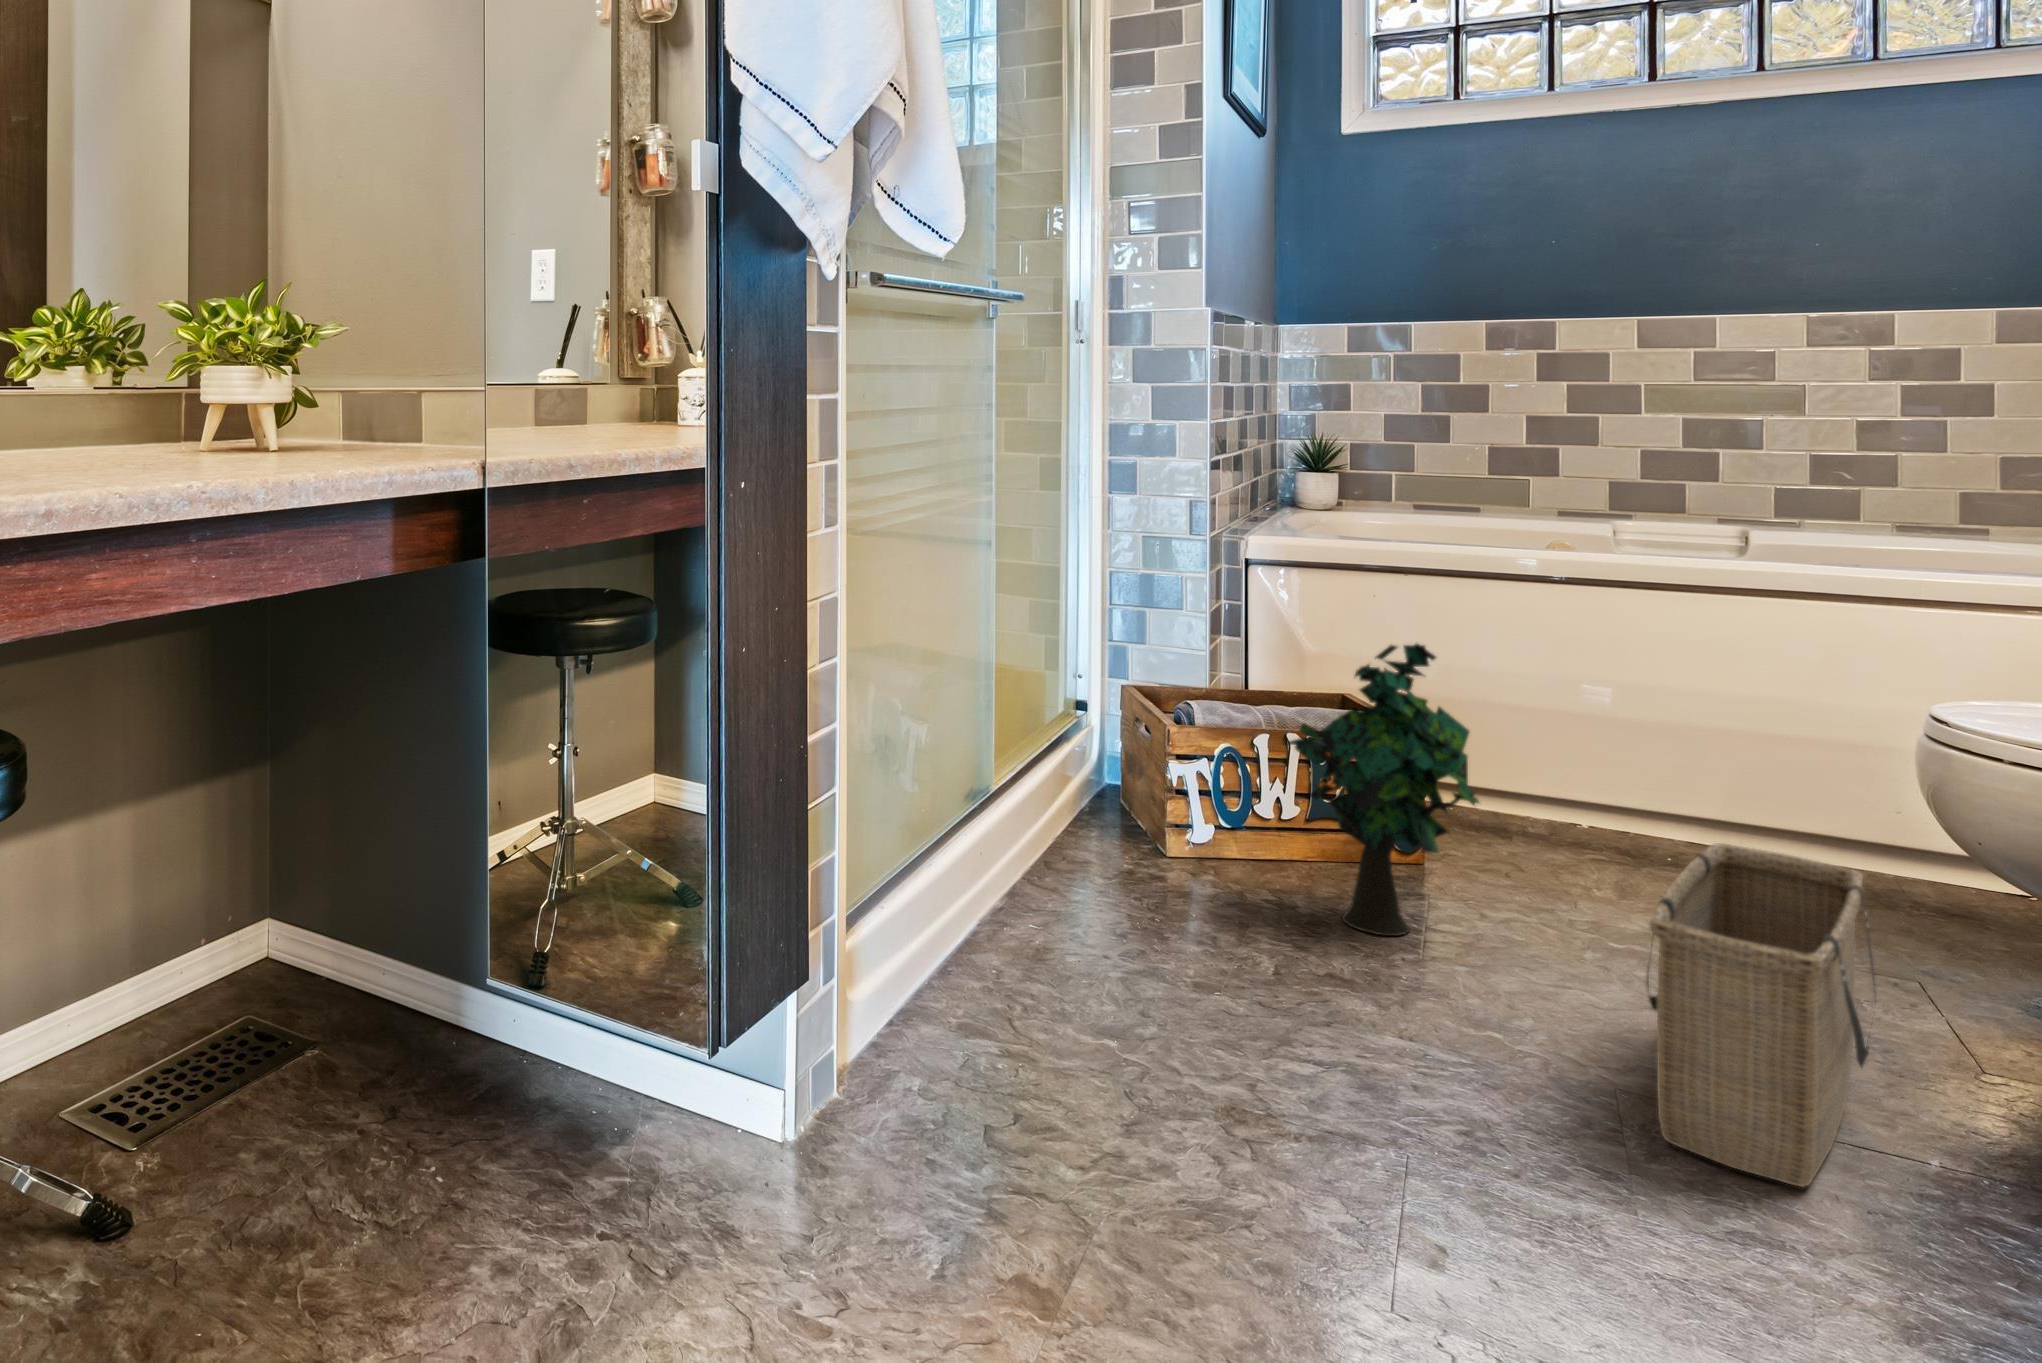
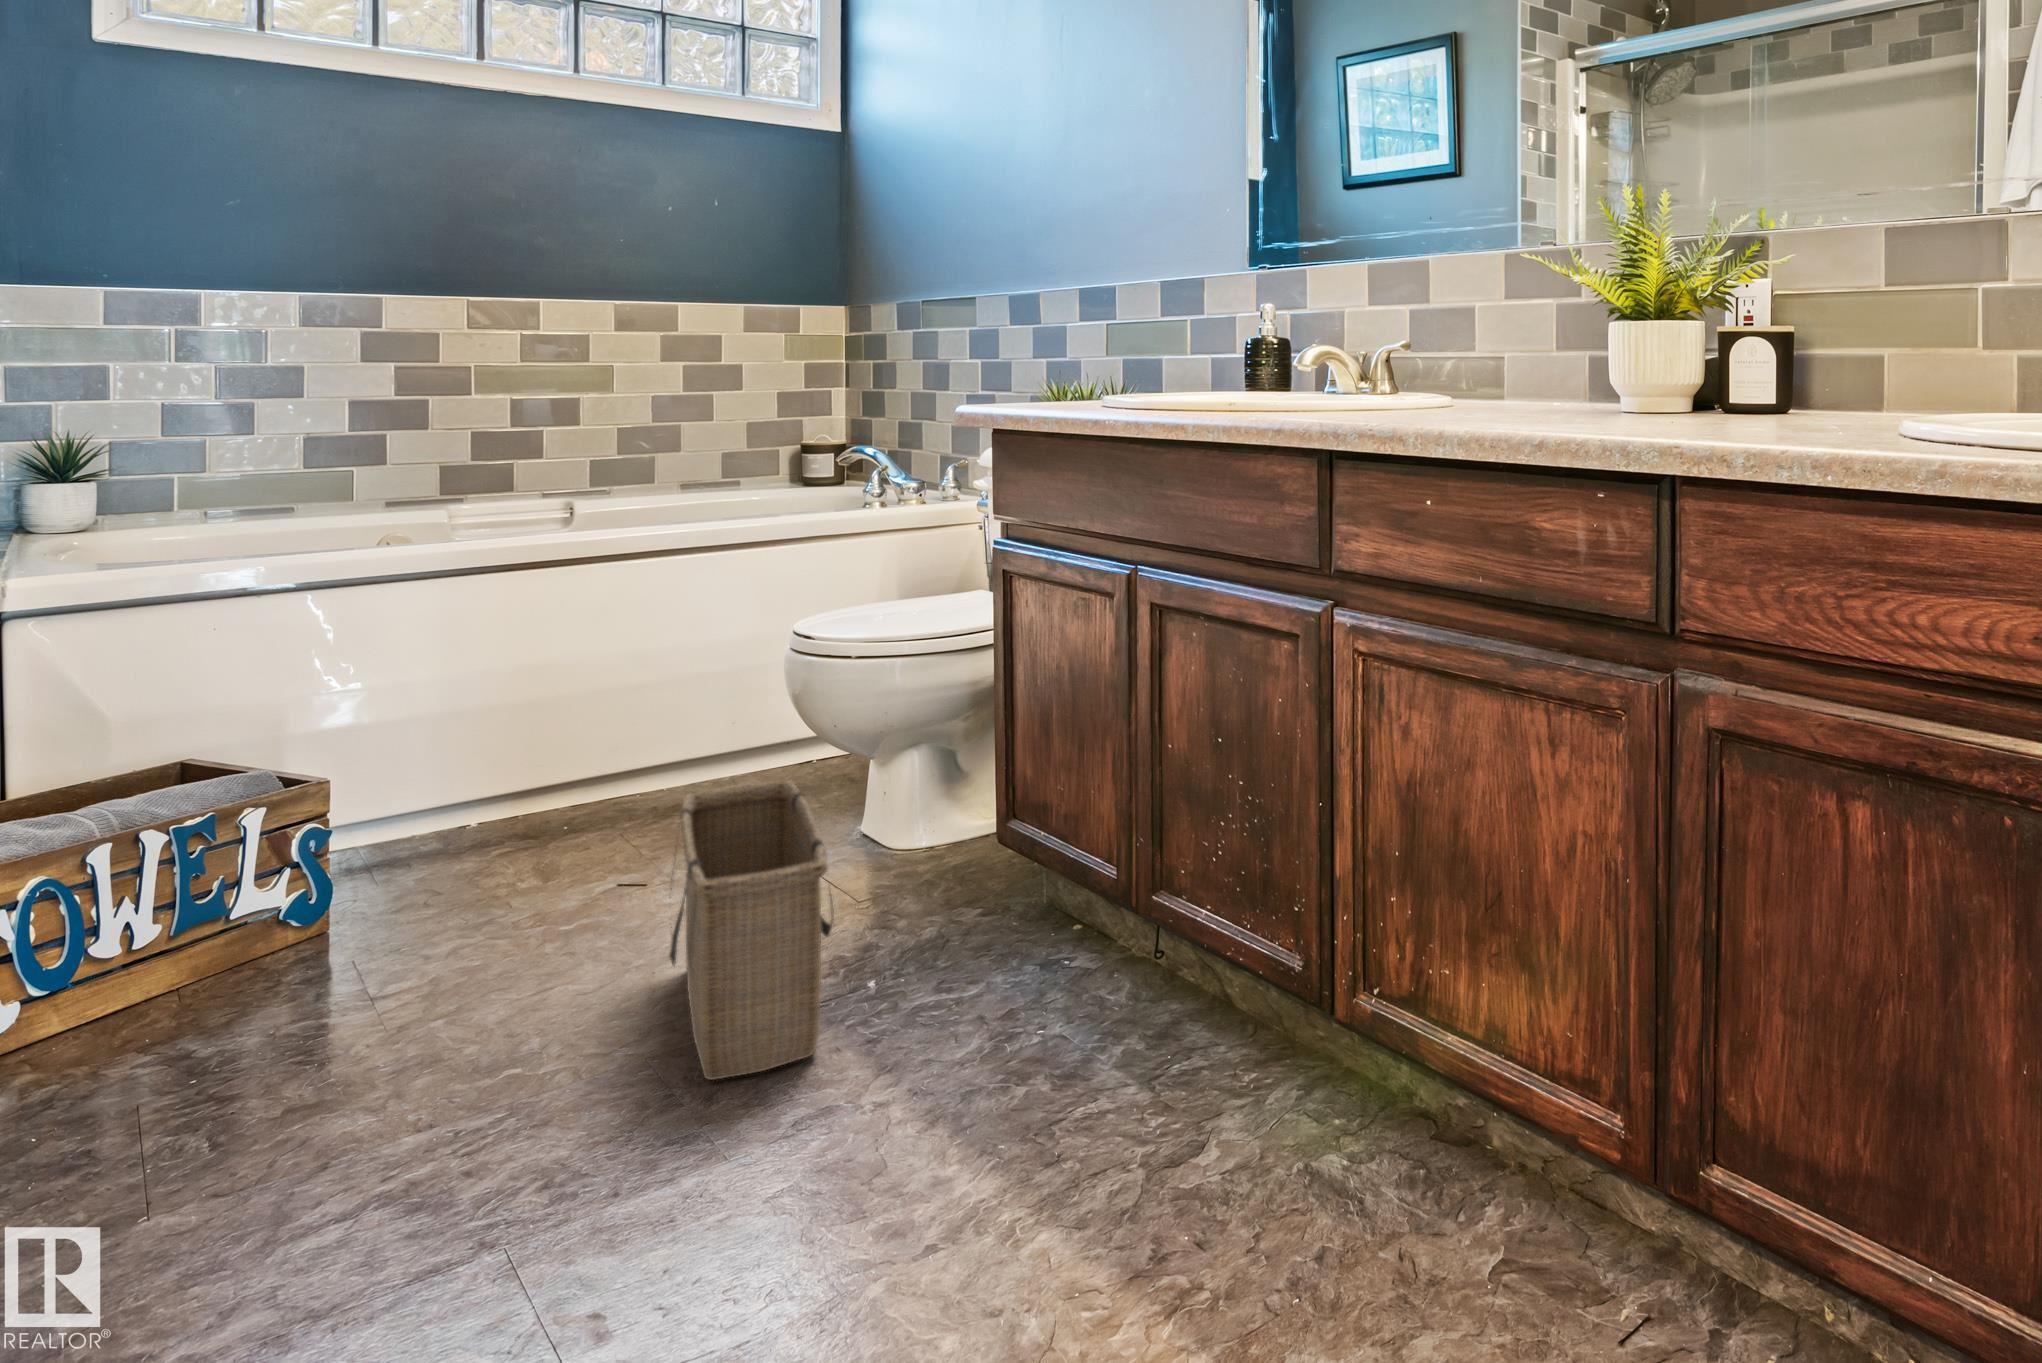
decorative plant: present [1286,643,1479,936] -> none [177,675,444,1039]

